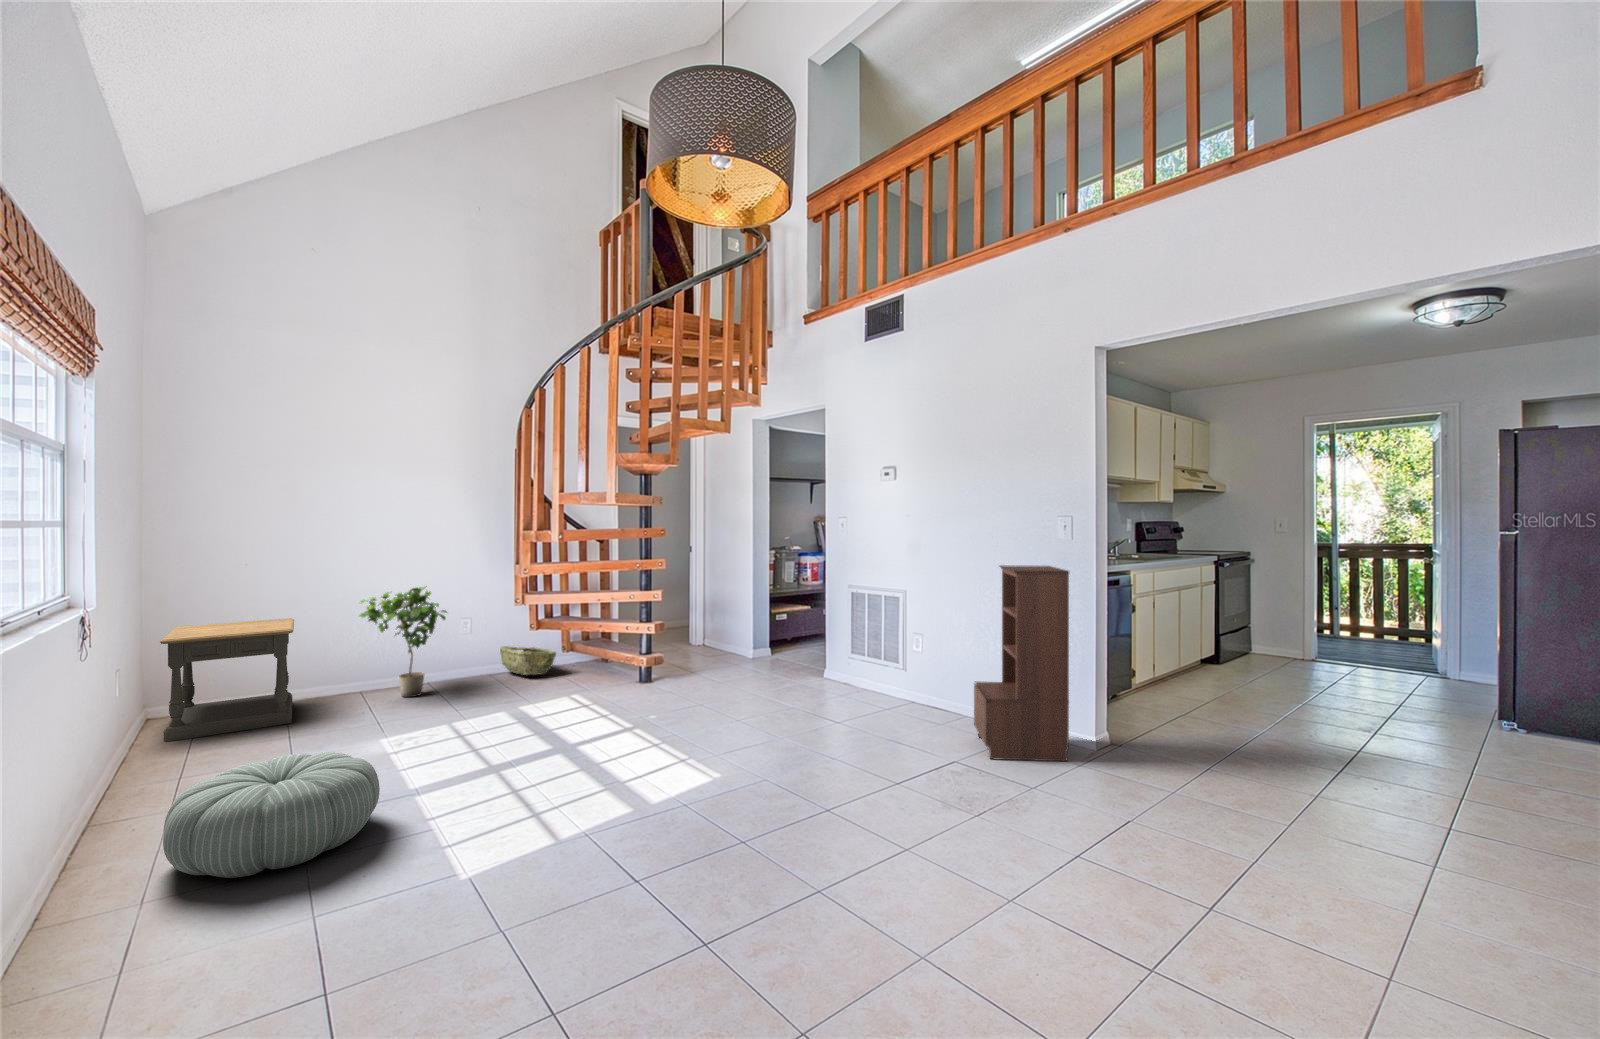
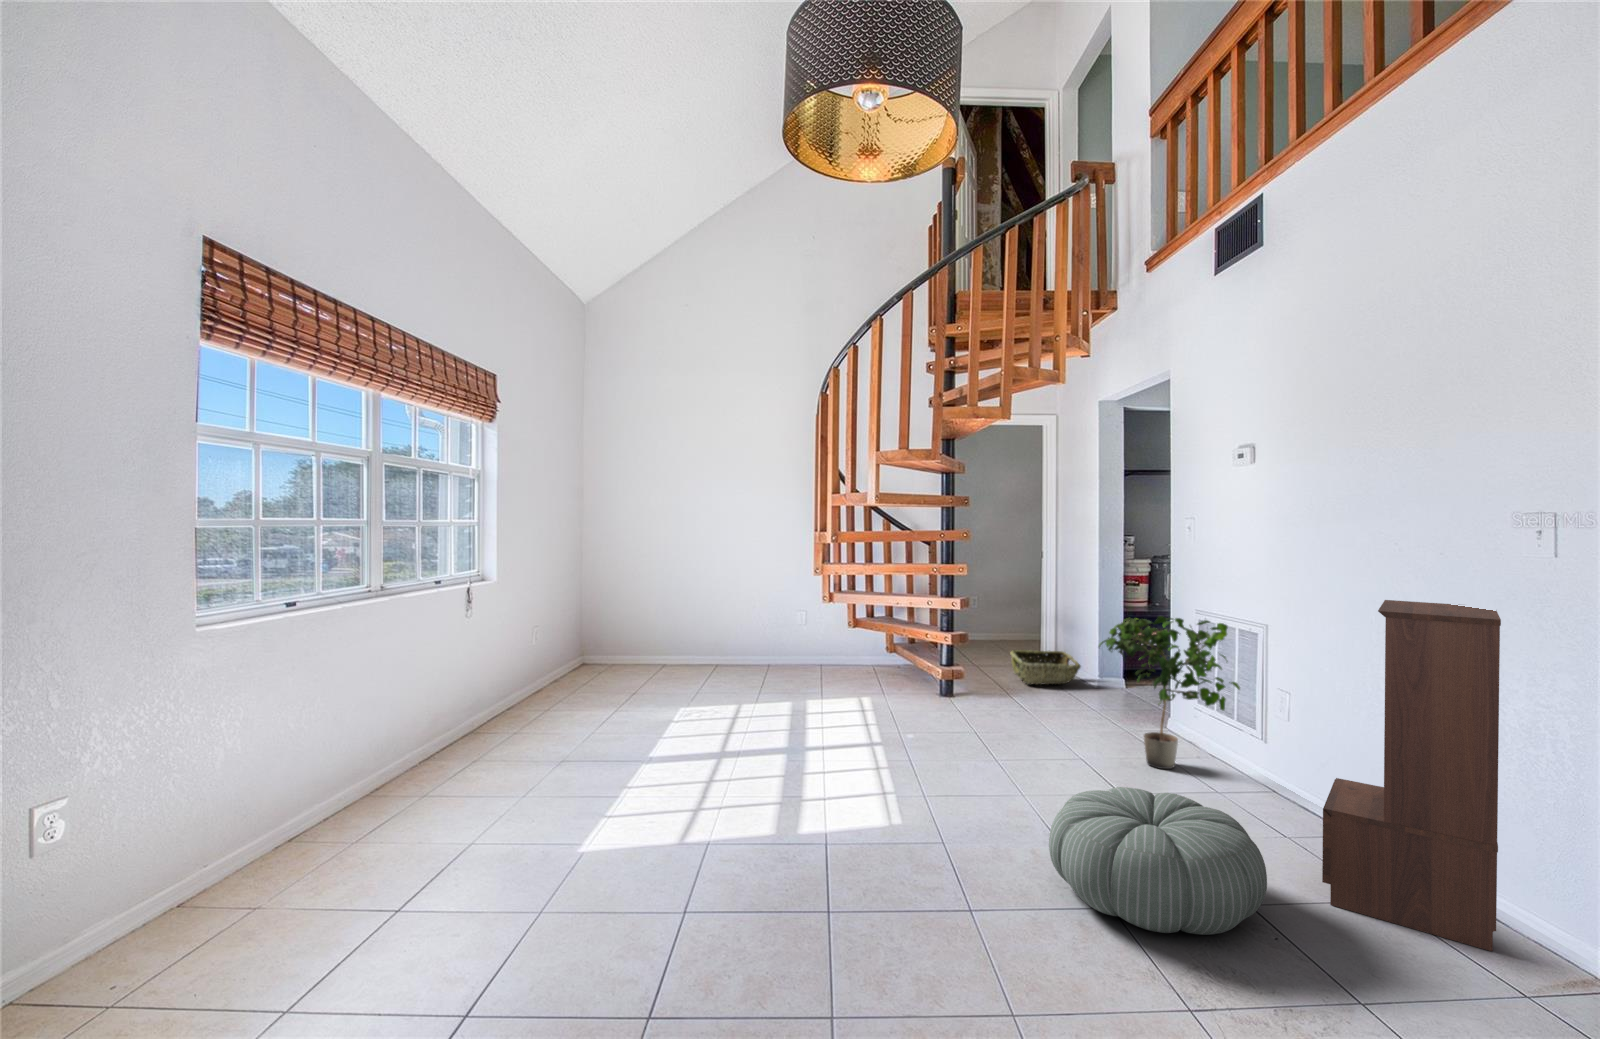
potted plant: present [359,586,447,697] -> present [1099,616,1240,769]
side table: present [160,618,294,742] -> none [558,600,654,688]
woven basket: present [500,646,556,675] -> present [1010,650,1081,685]
pouf: present [163,752,380,878] -> present [1049,787,1267,935]

